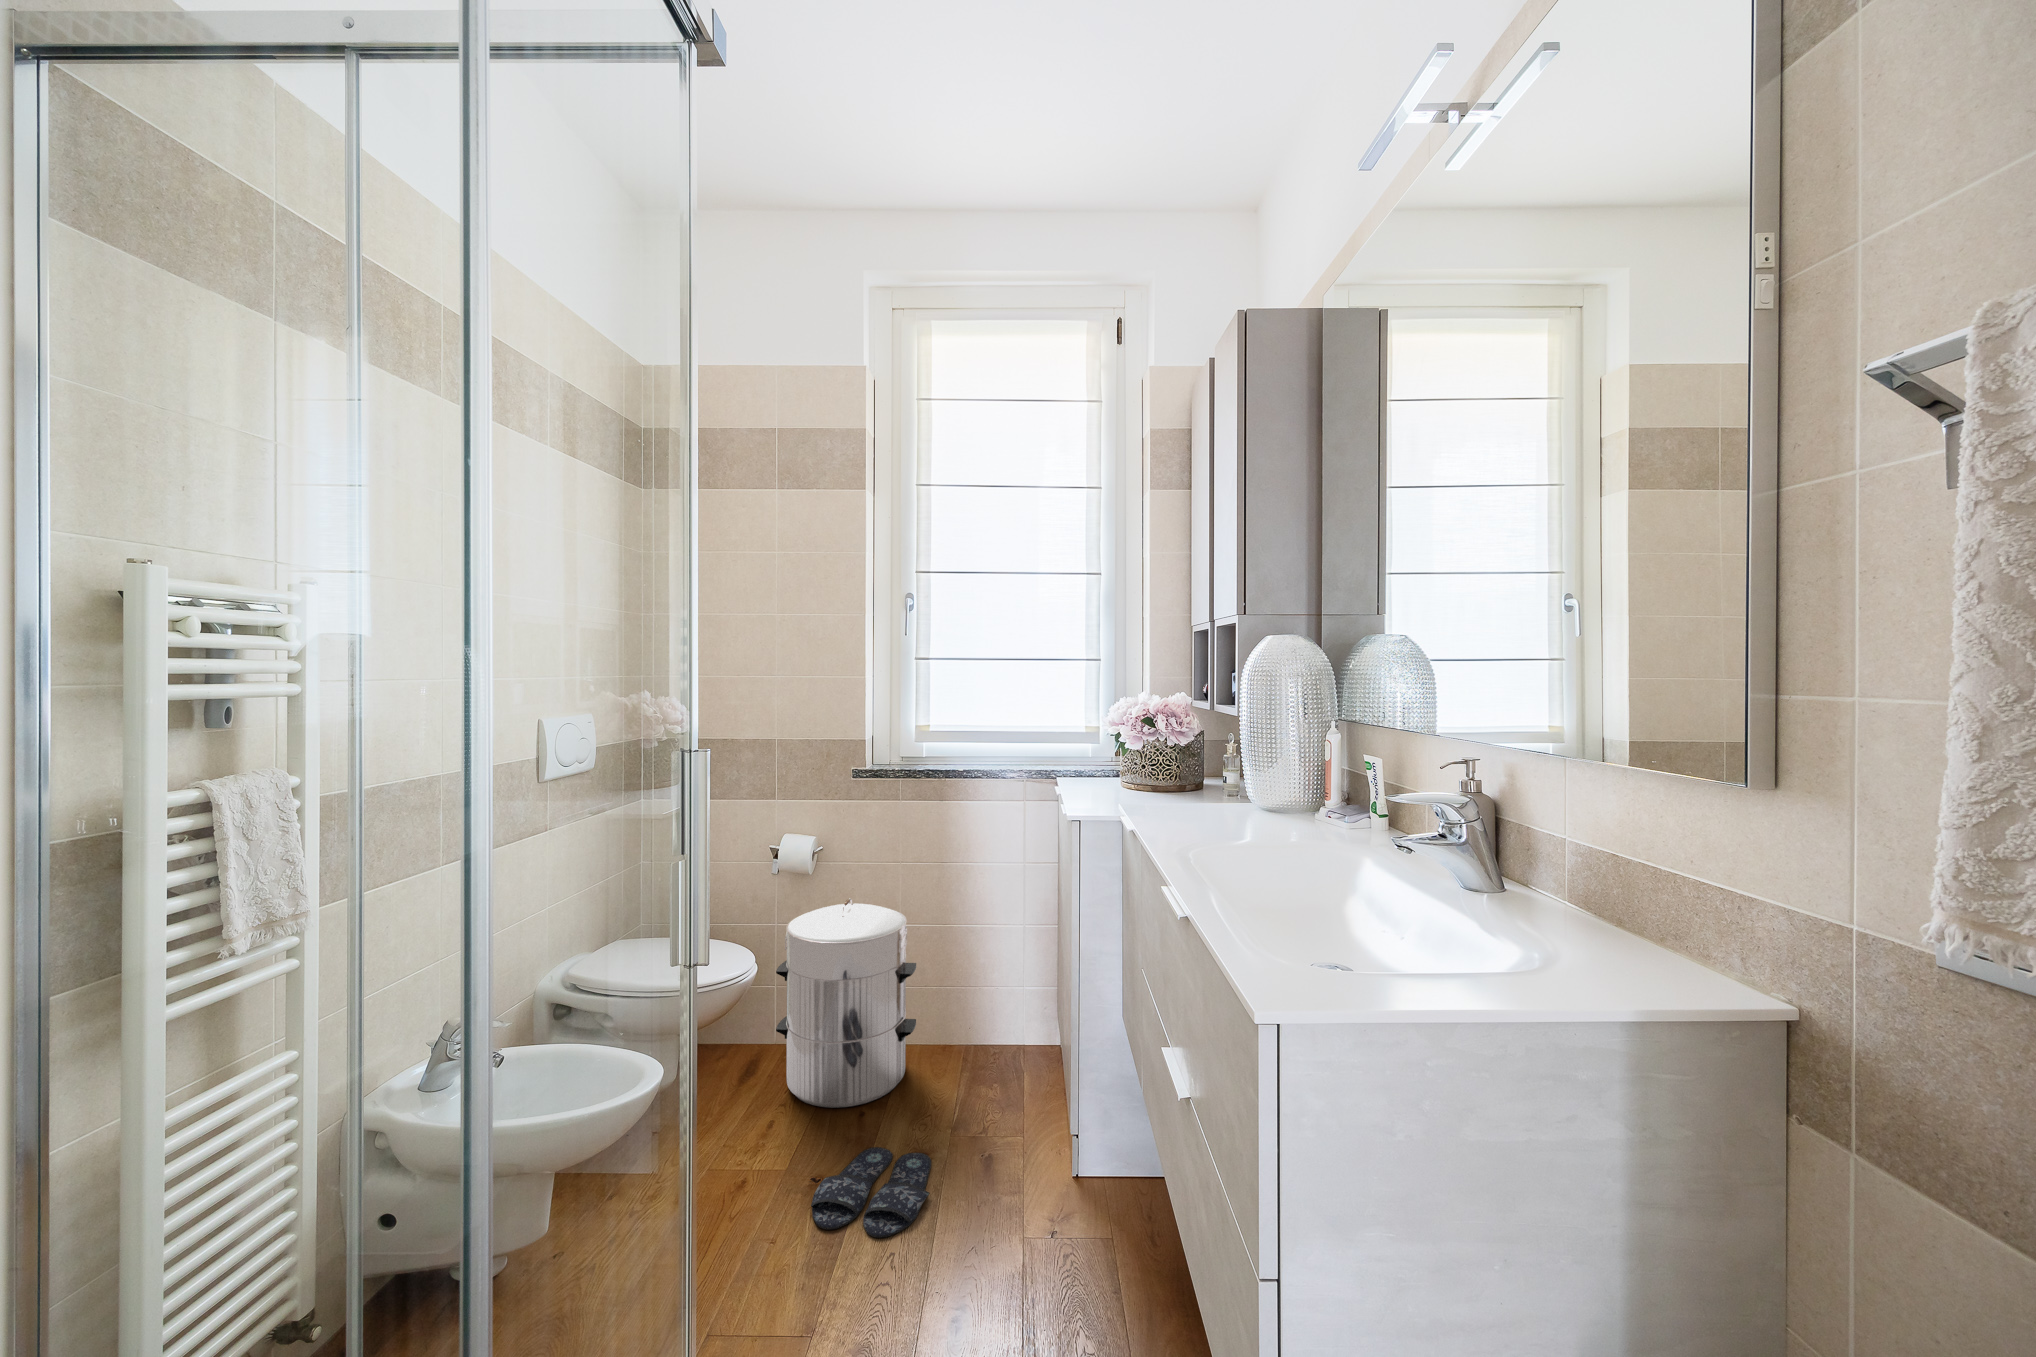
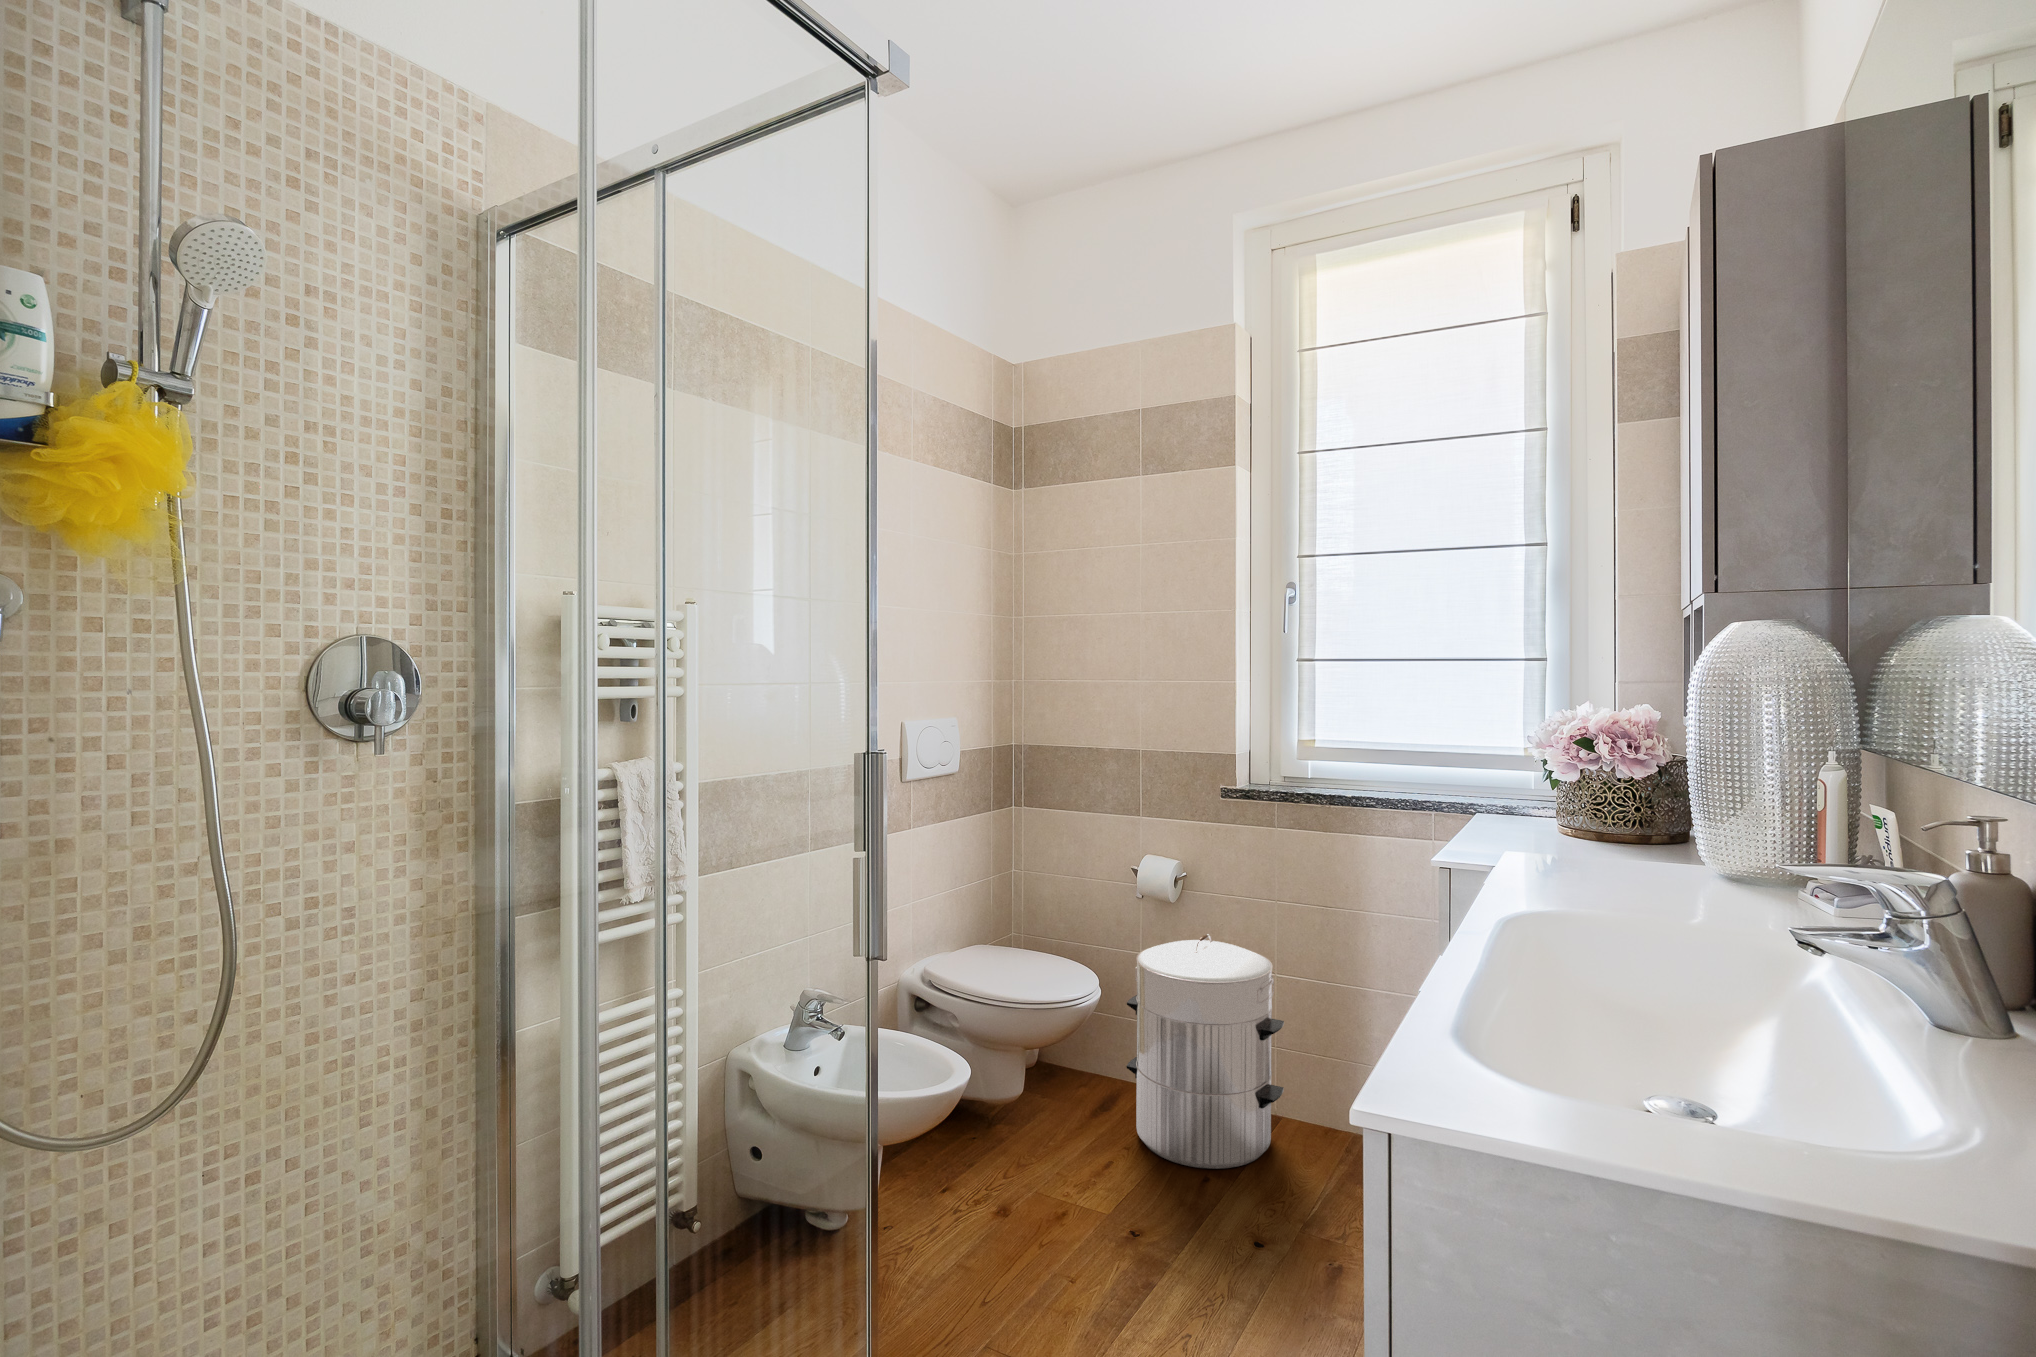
slippers: present [811,1147,931,1238] -> none [1137,1215,1279,1309]

